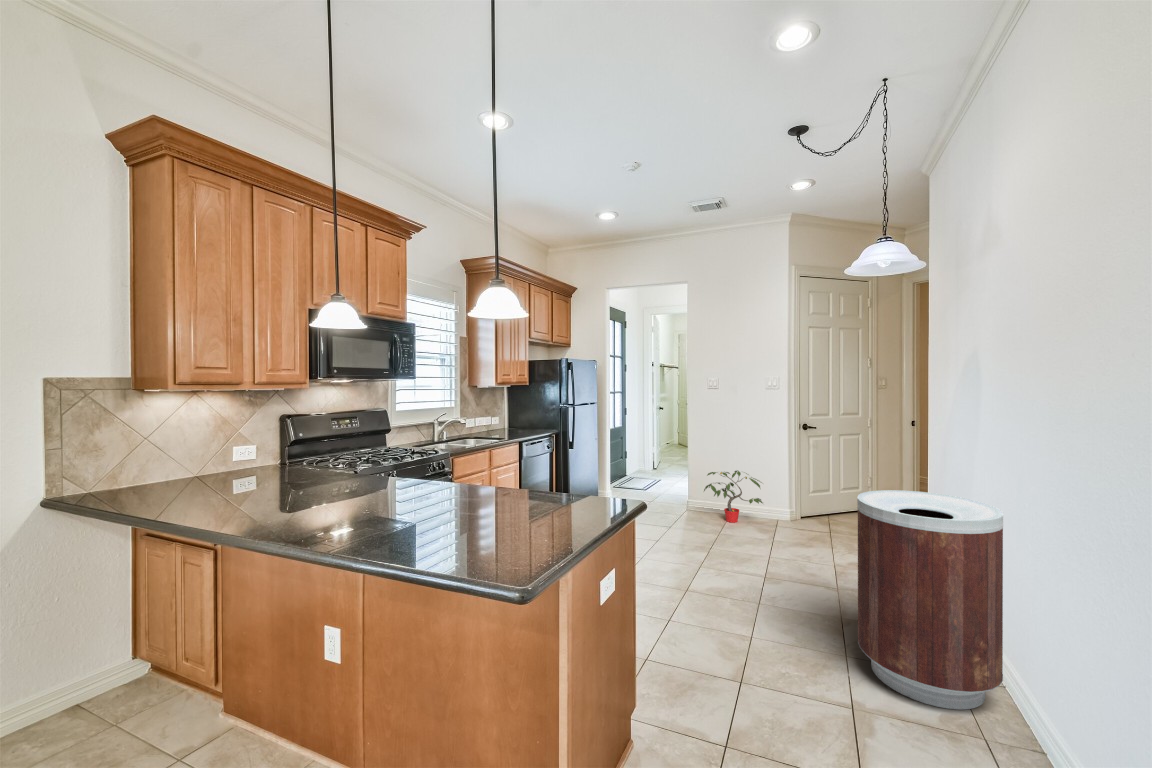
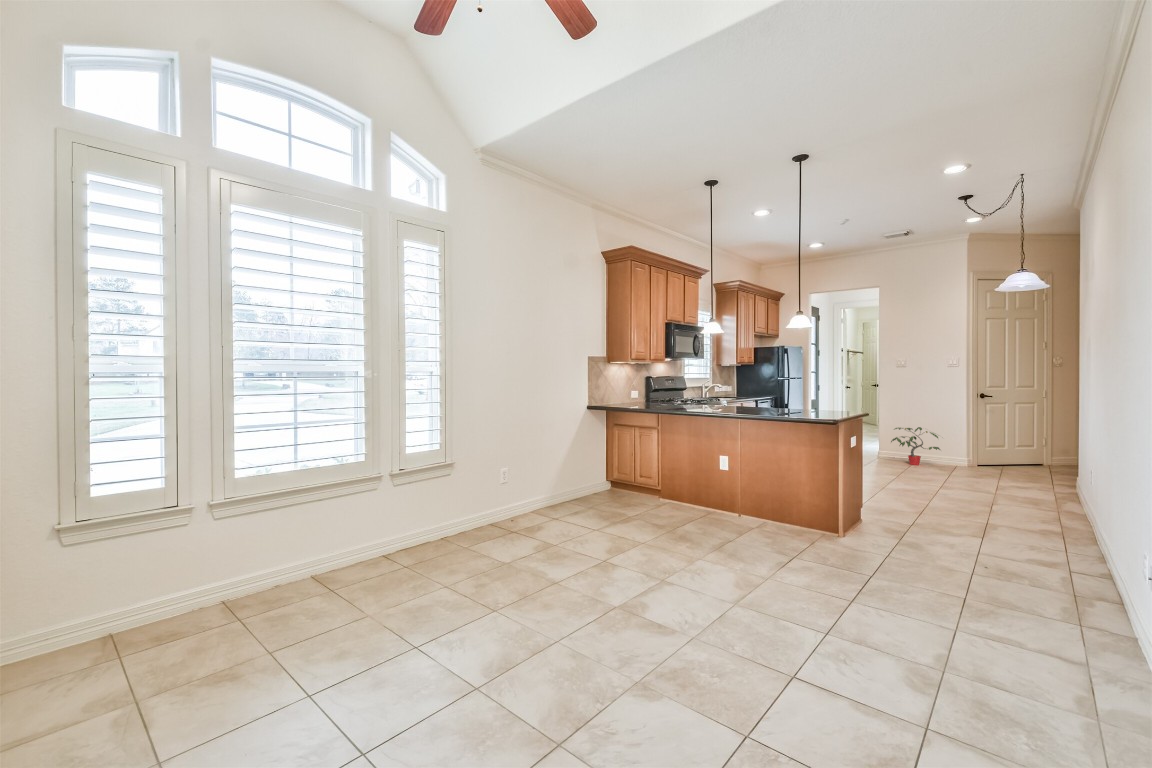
trash can: present [857,490,1003,710] -> none [989,418,1078,526]

